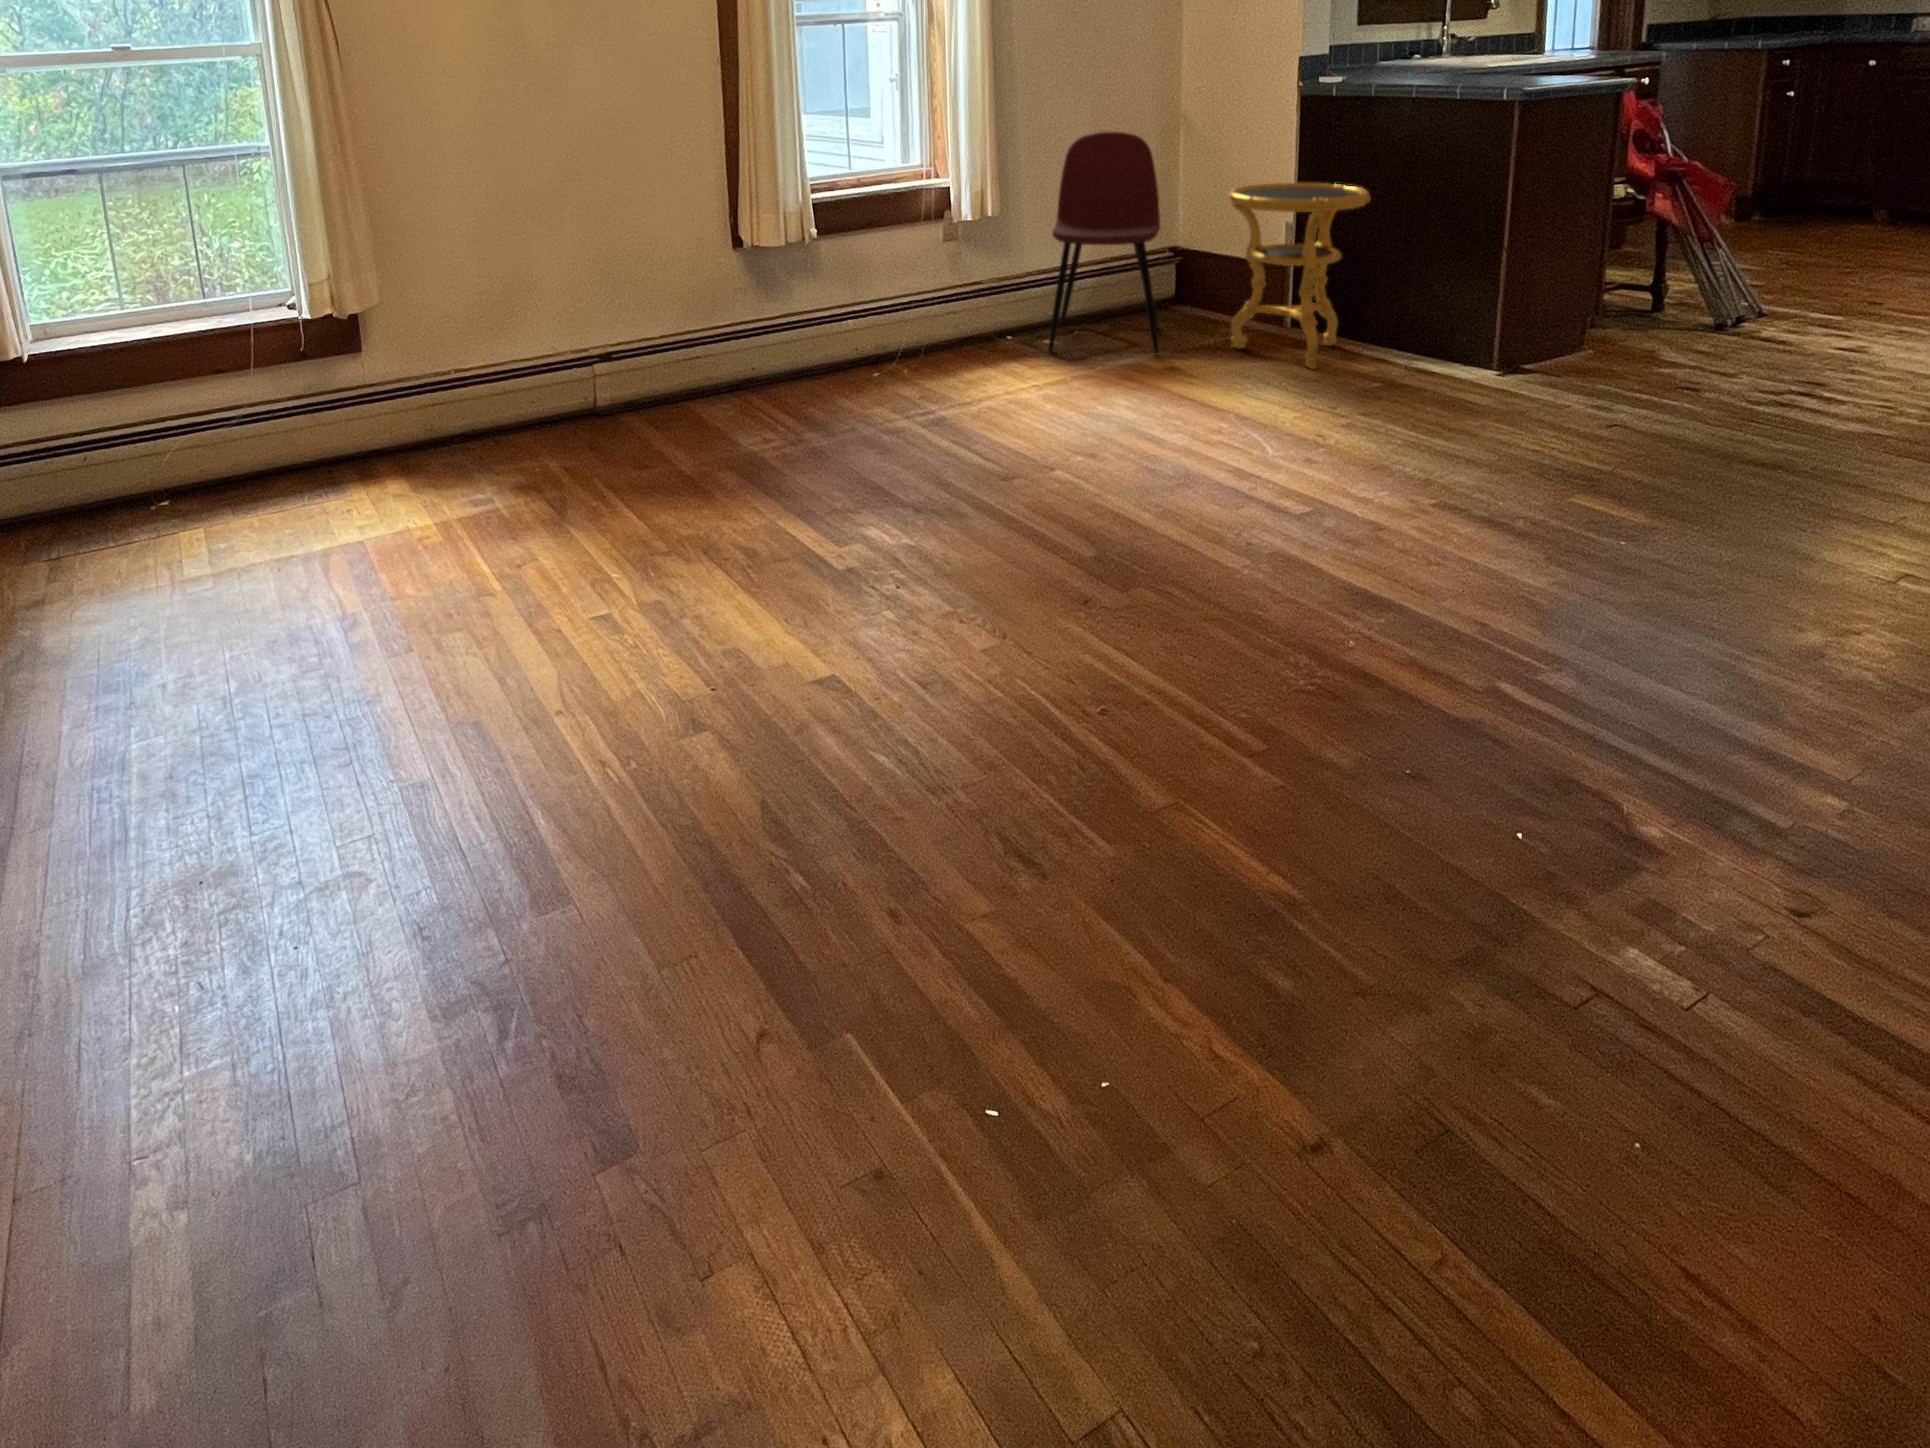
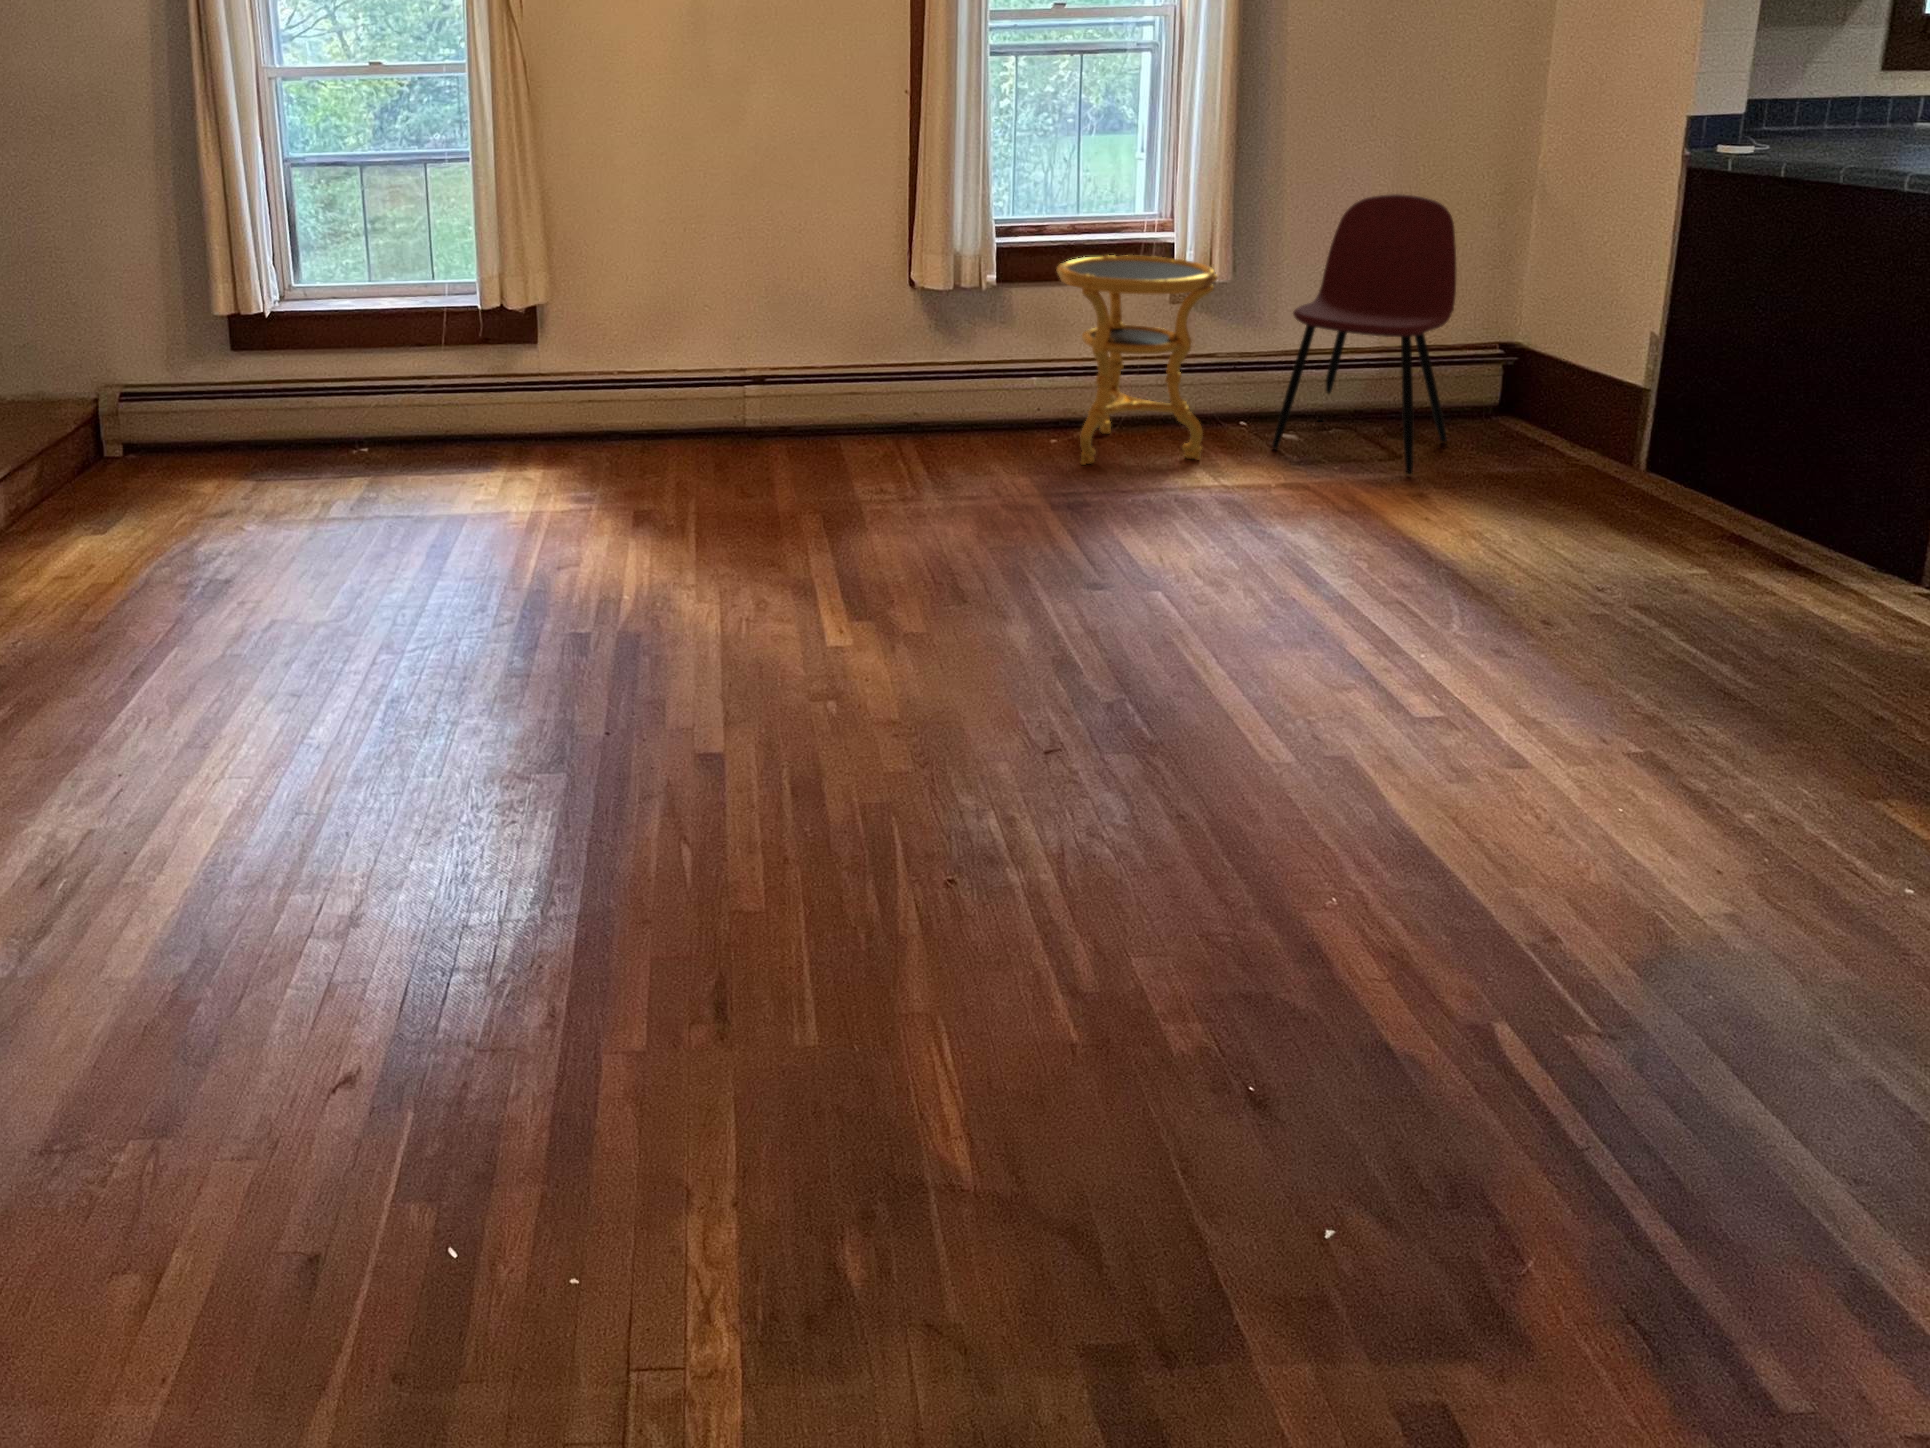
side table: present [1228,183,1370,369] -> present [1057,255,1218,465]

